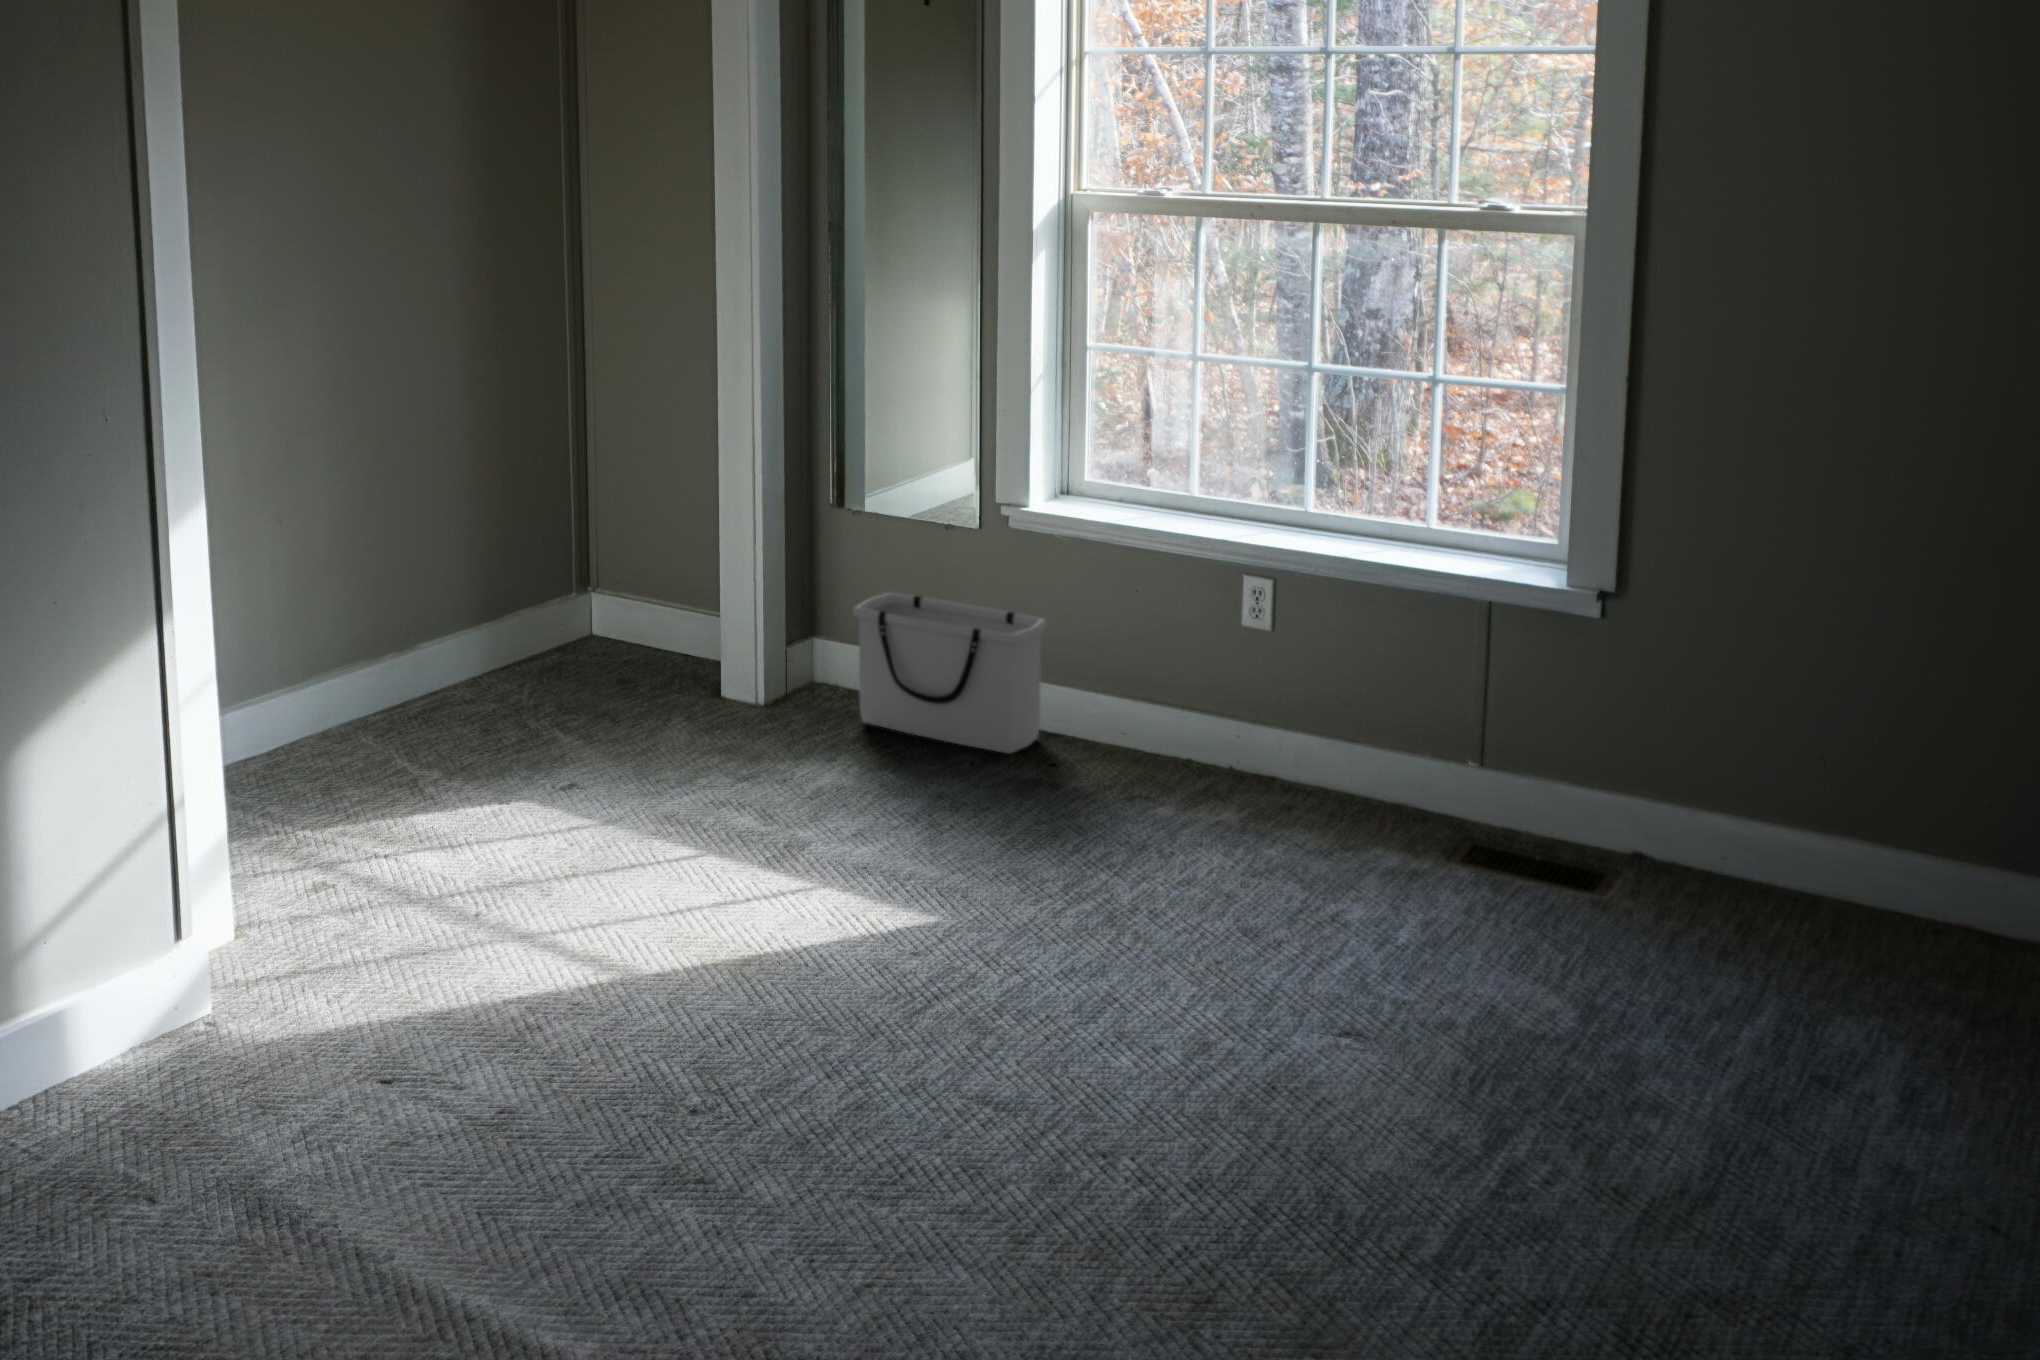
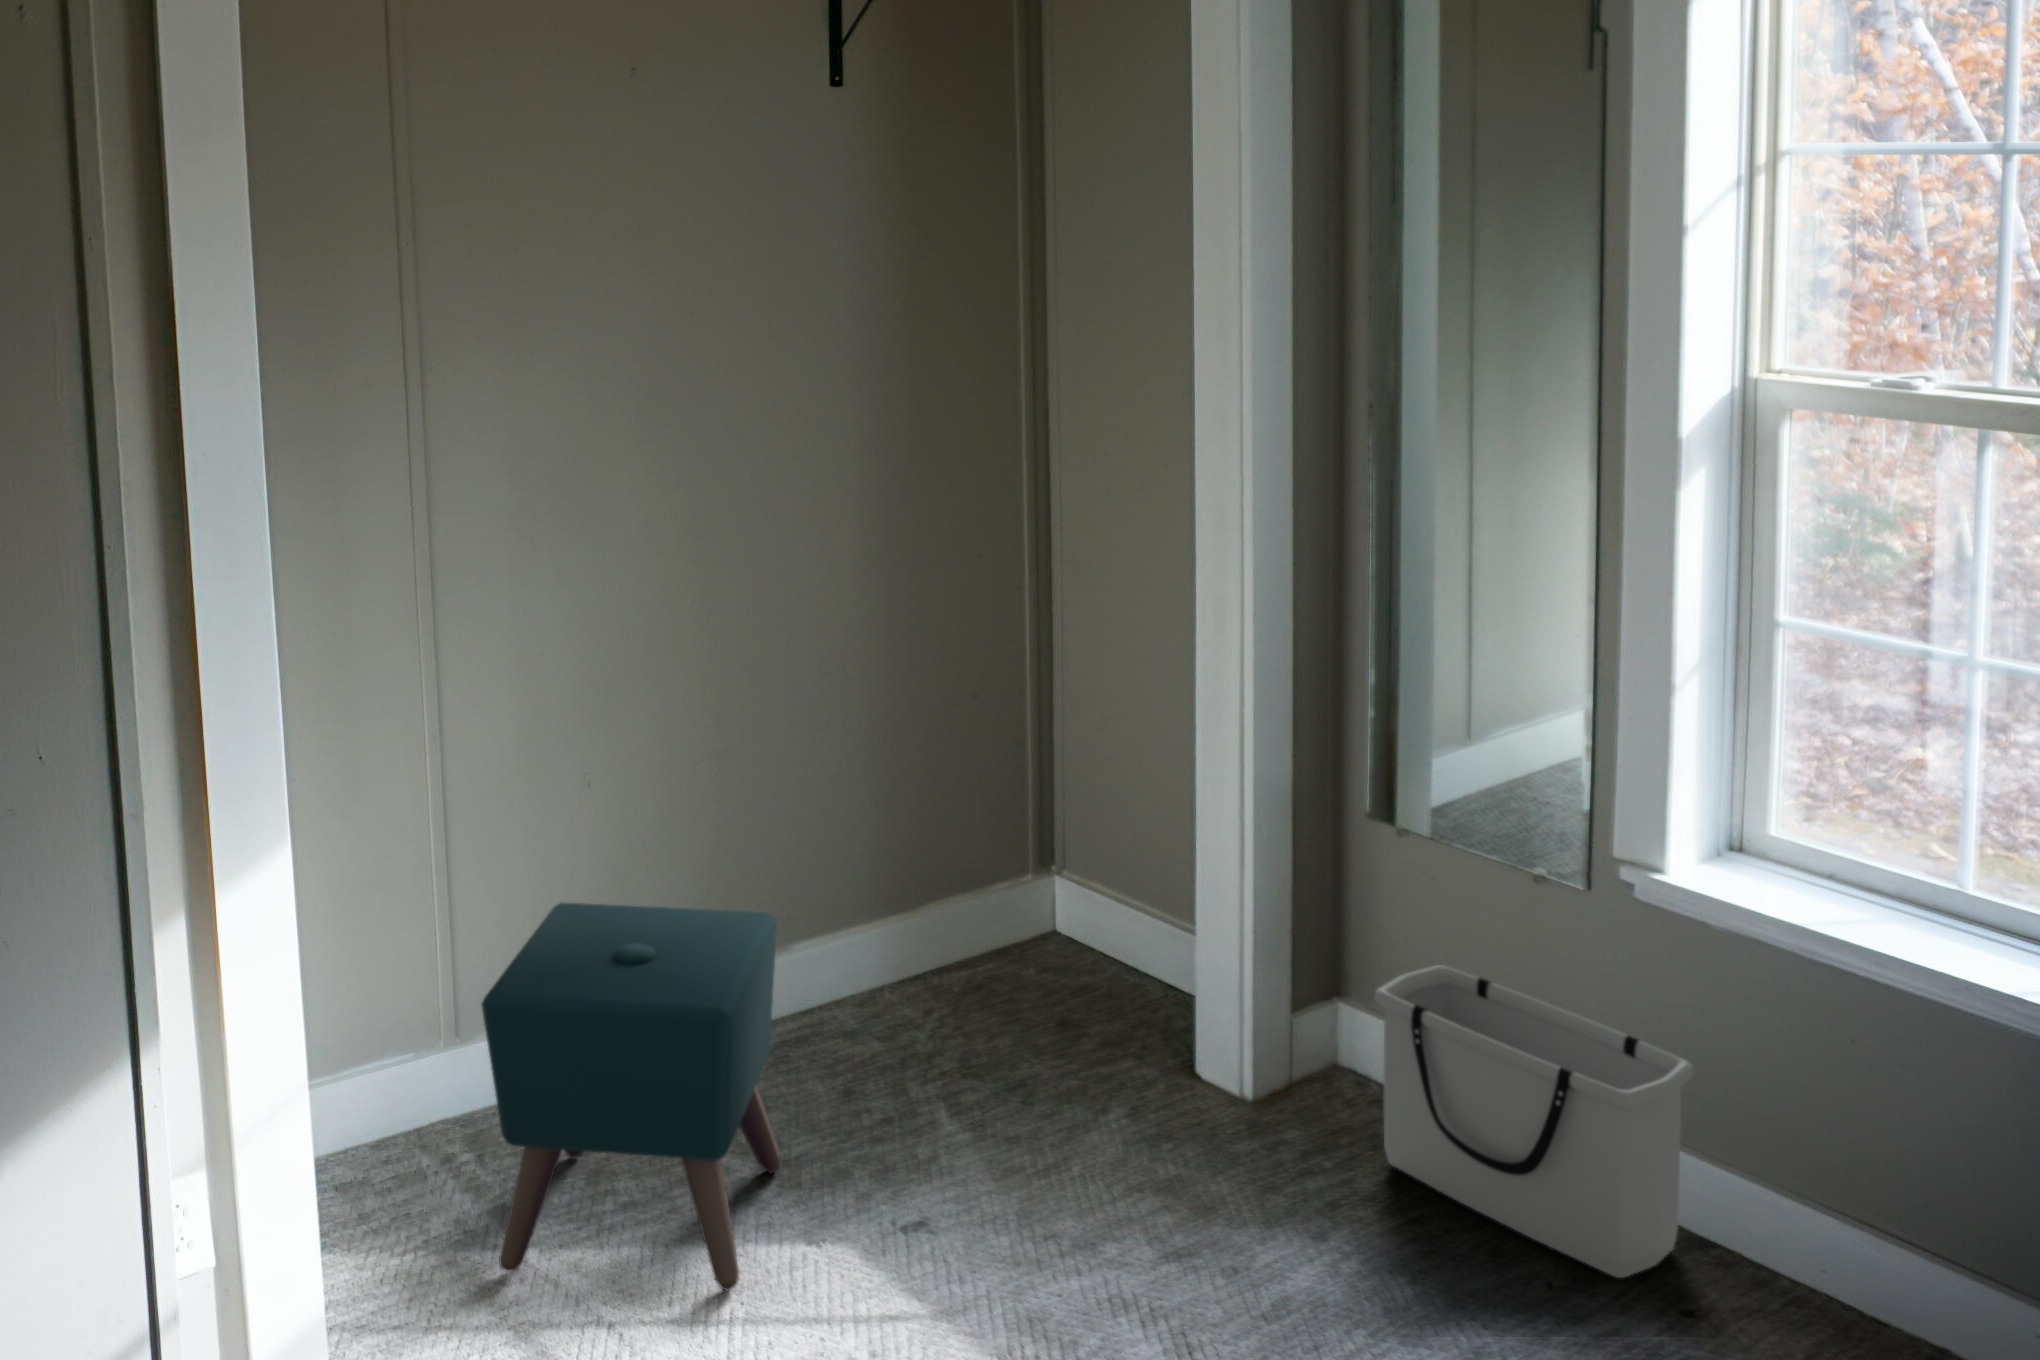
ottoman: none [273,588,462,844] -> present [482,902,780,1291]

